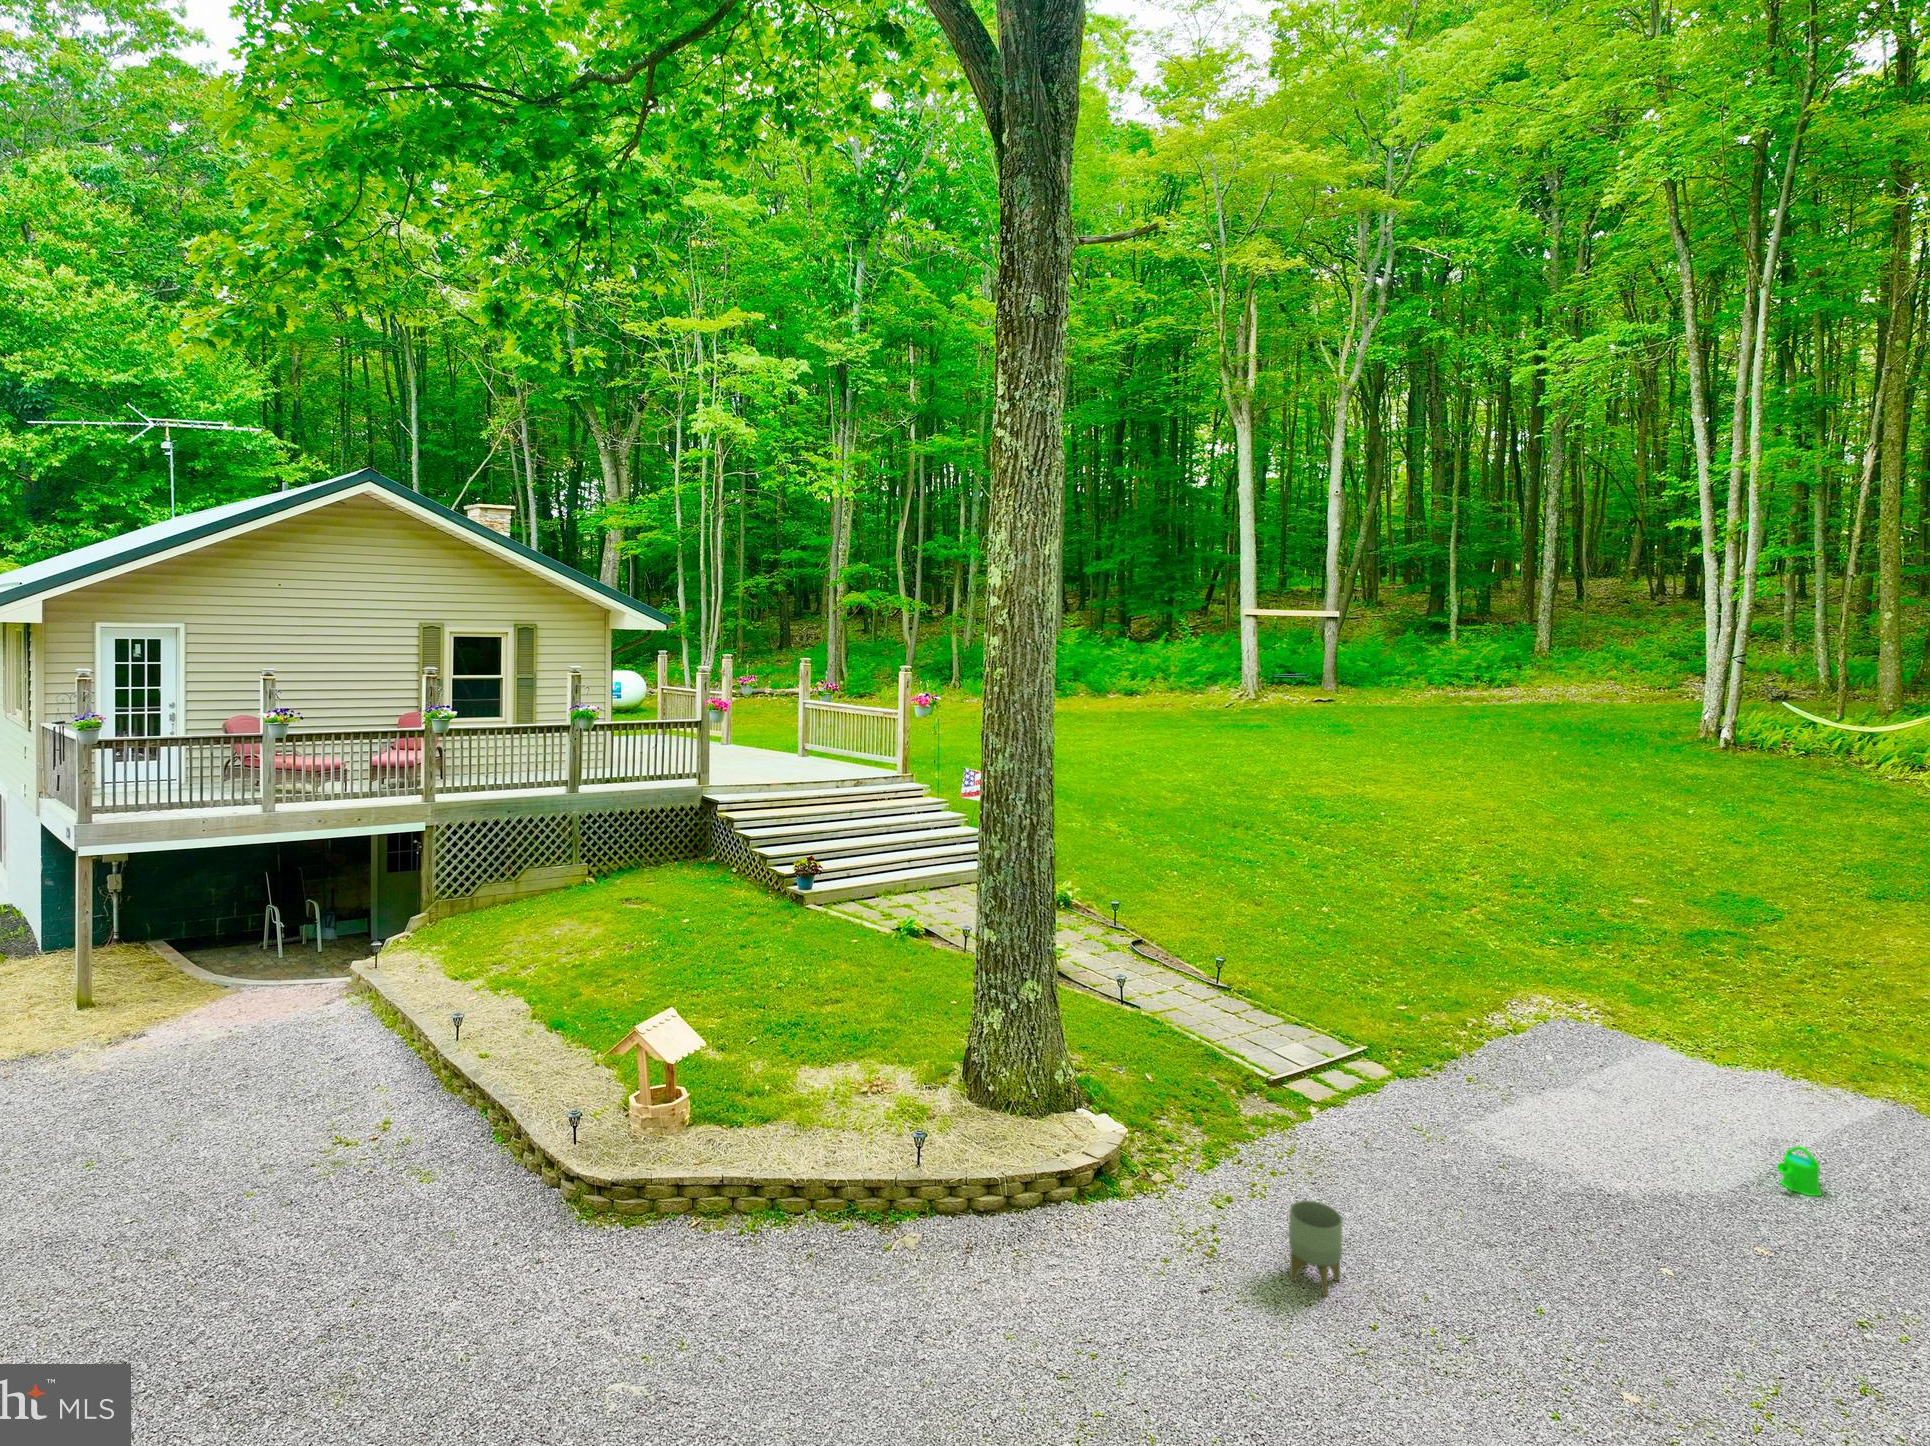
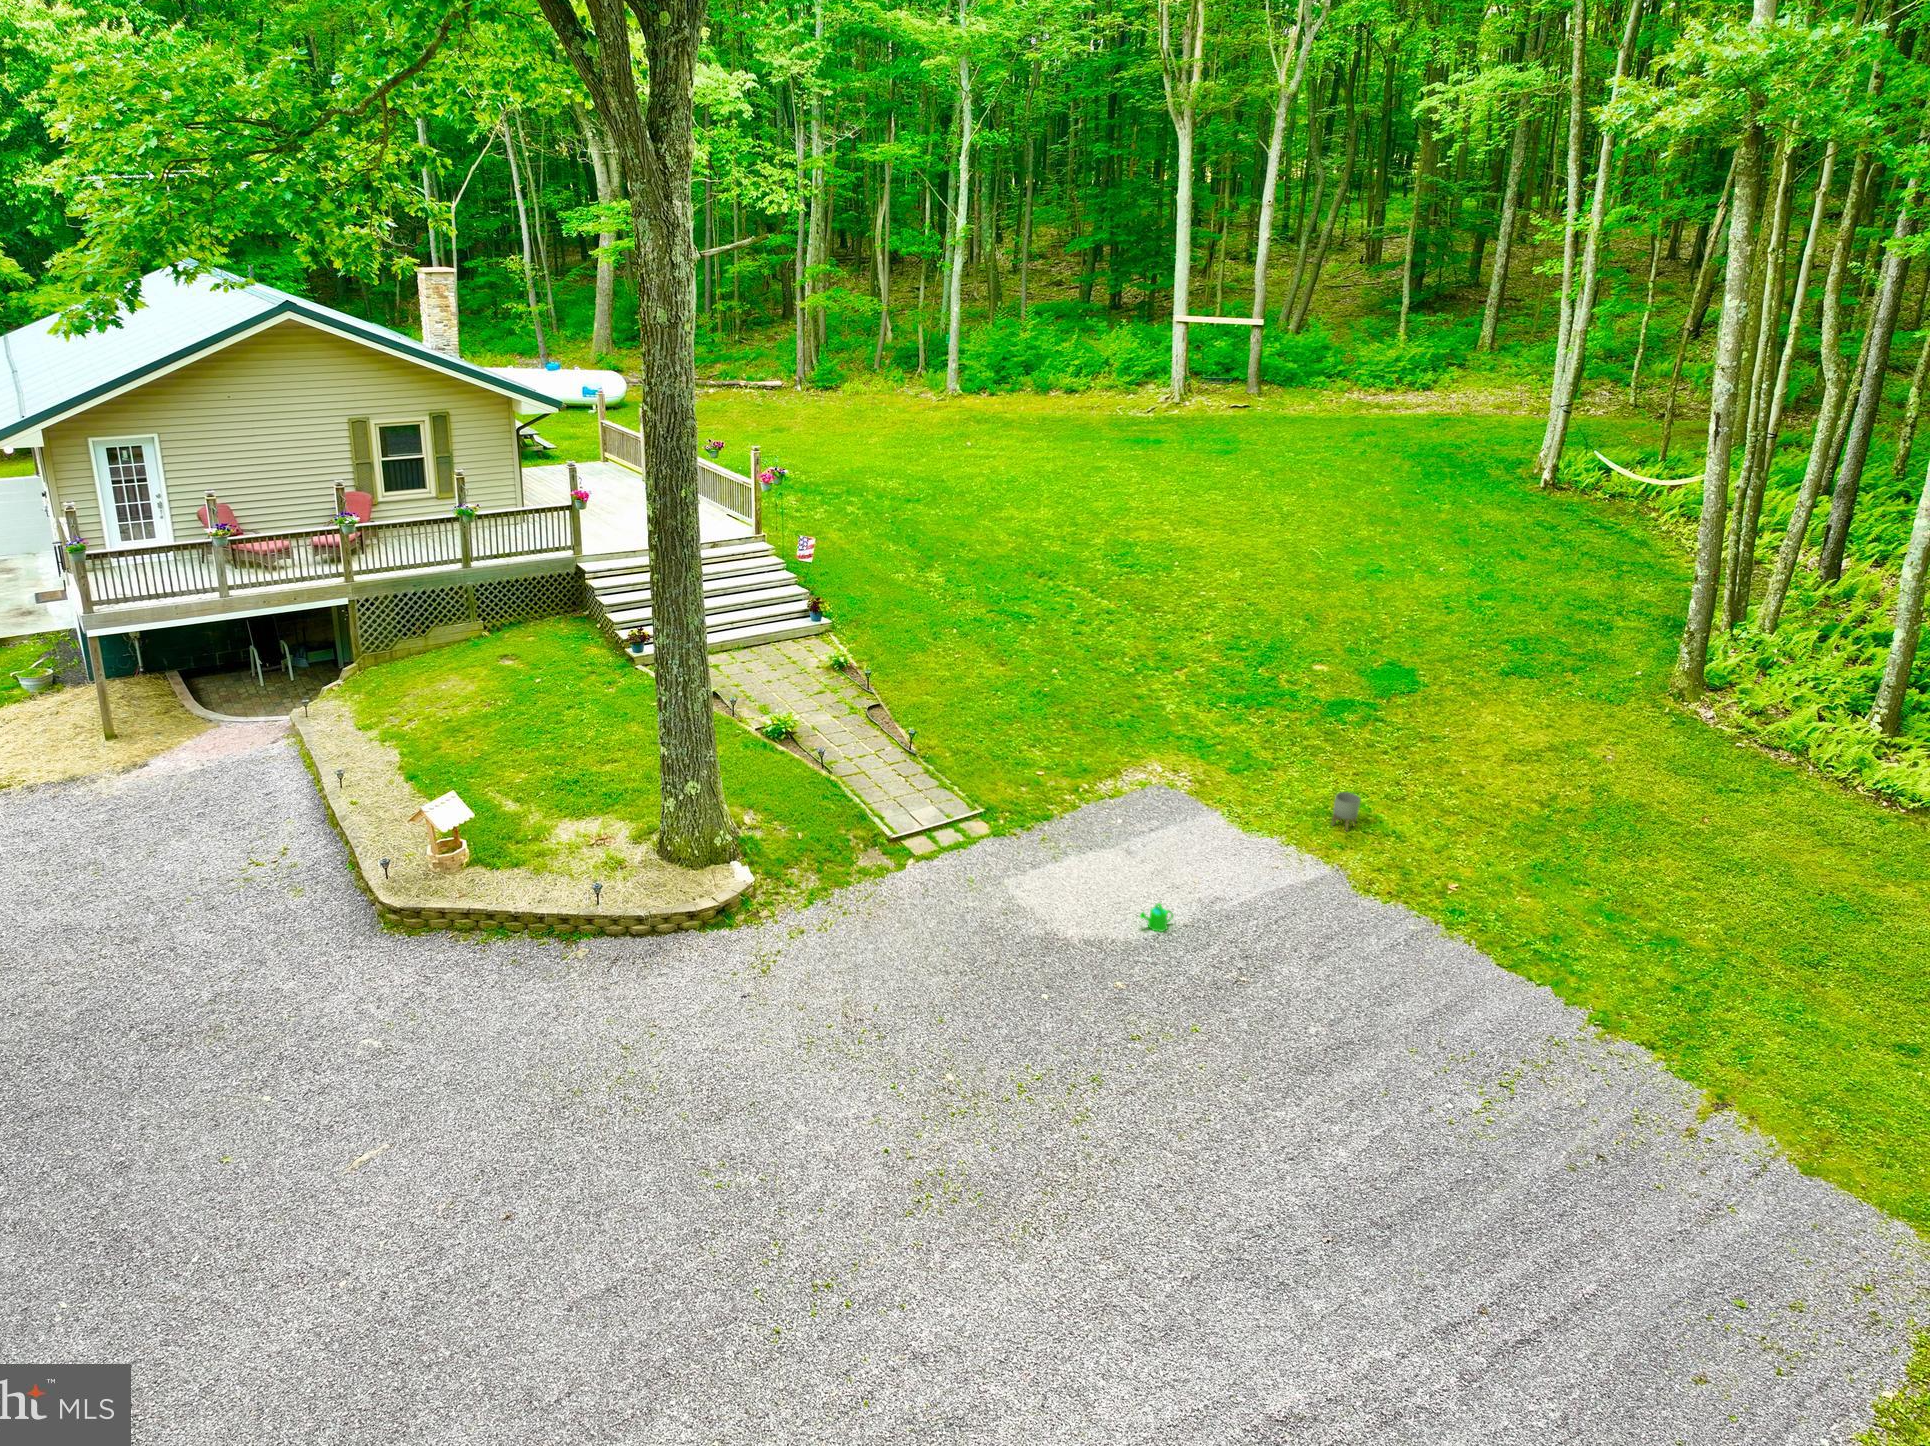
planter: present [1289,1200,1342,1296] -> present [1332,792,1360,832]

